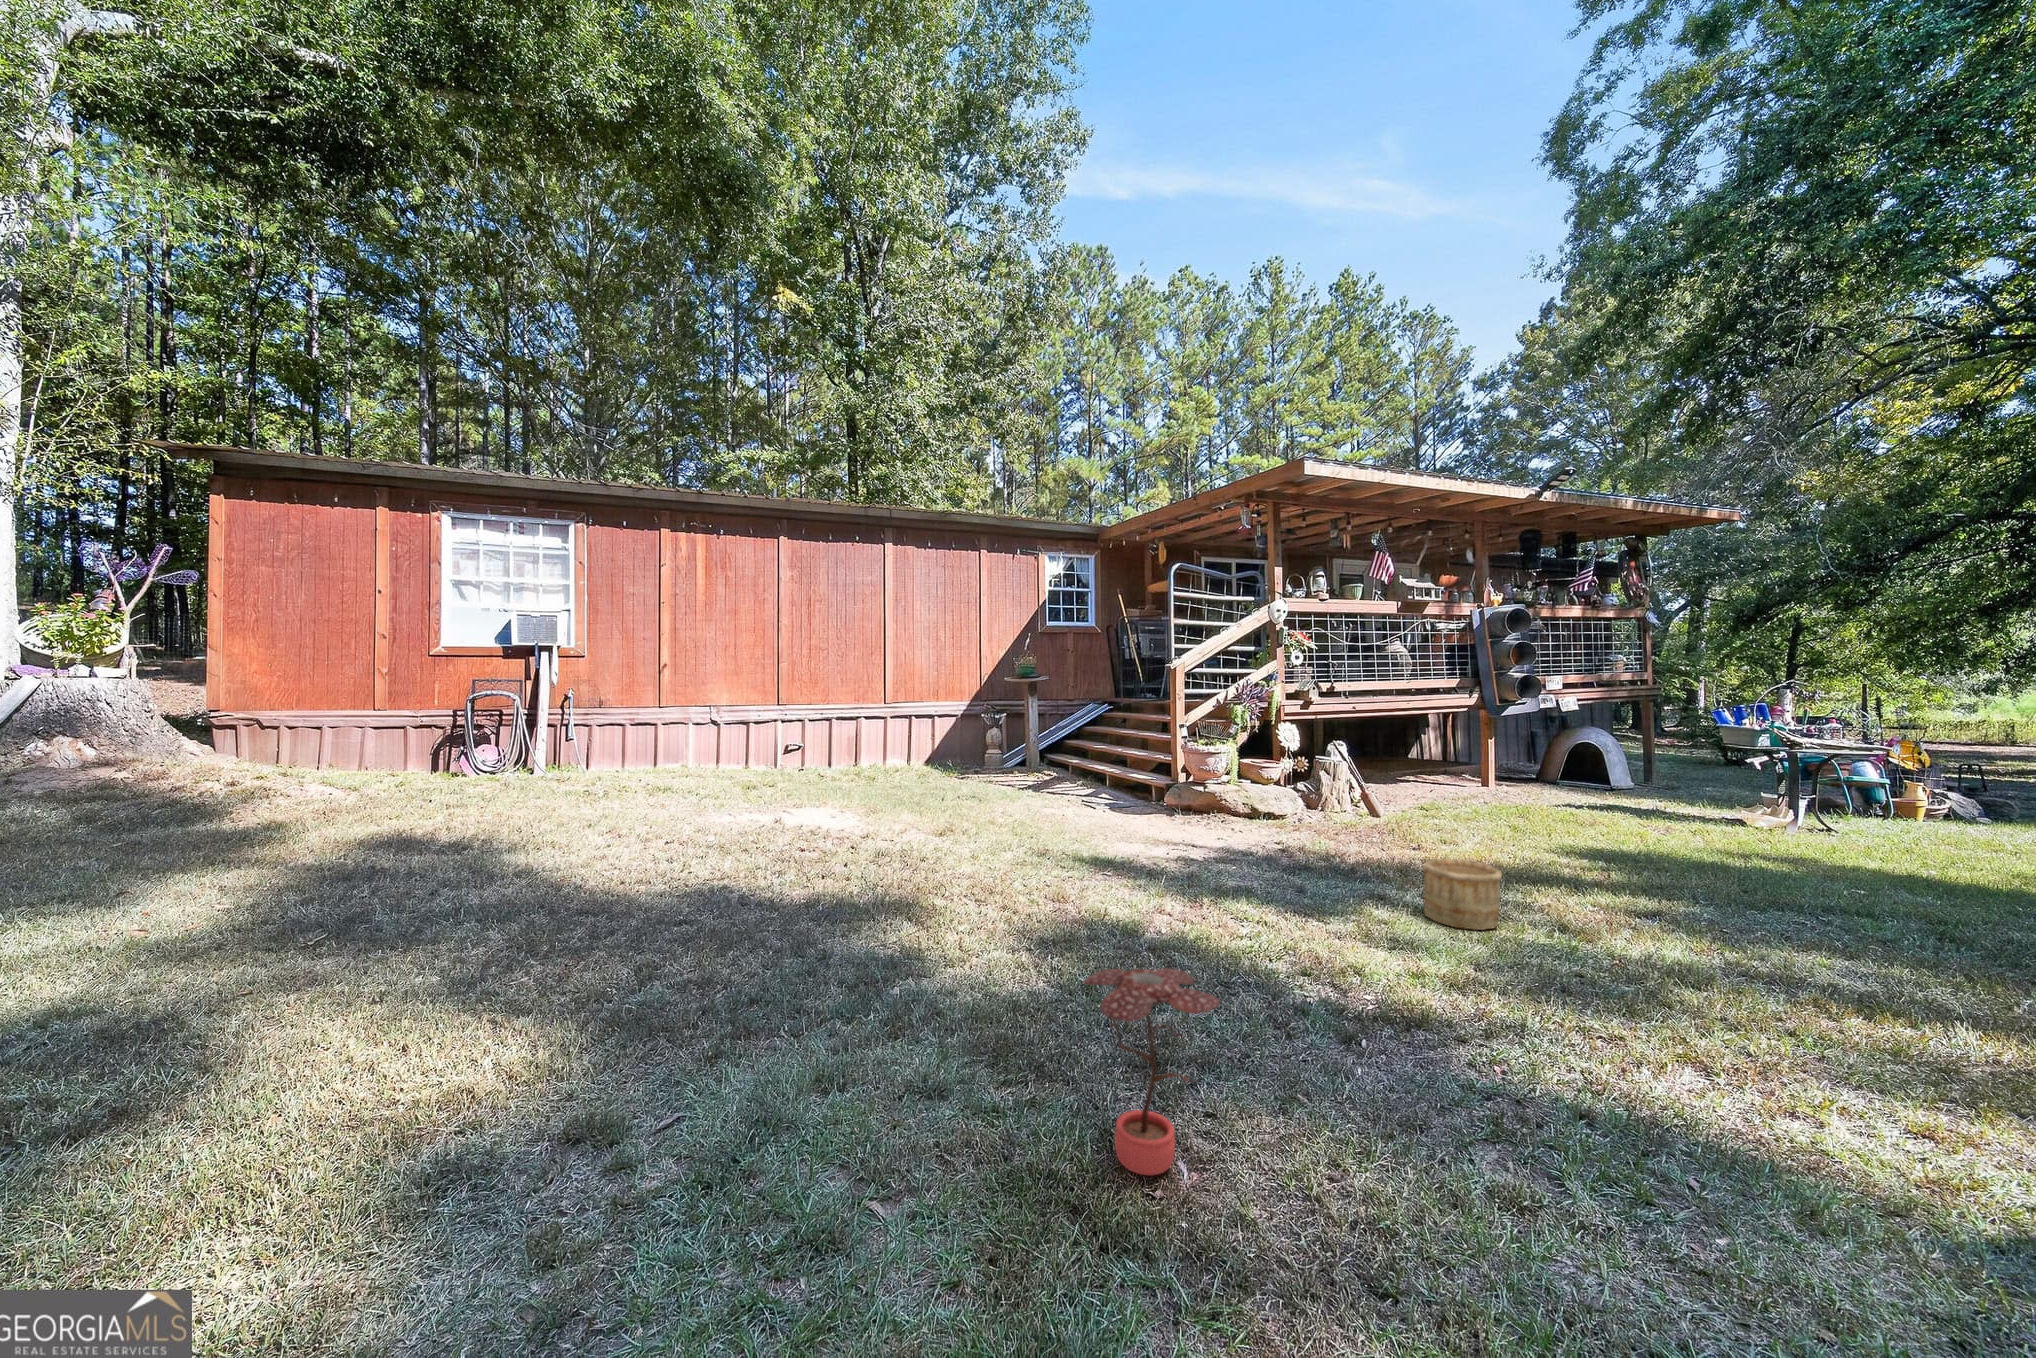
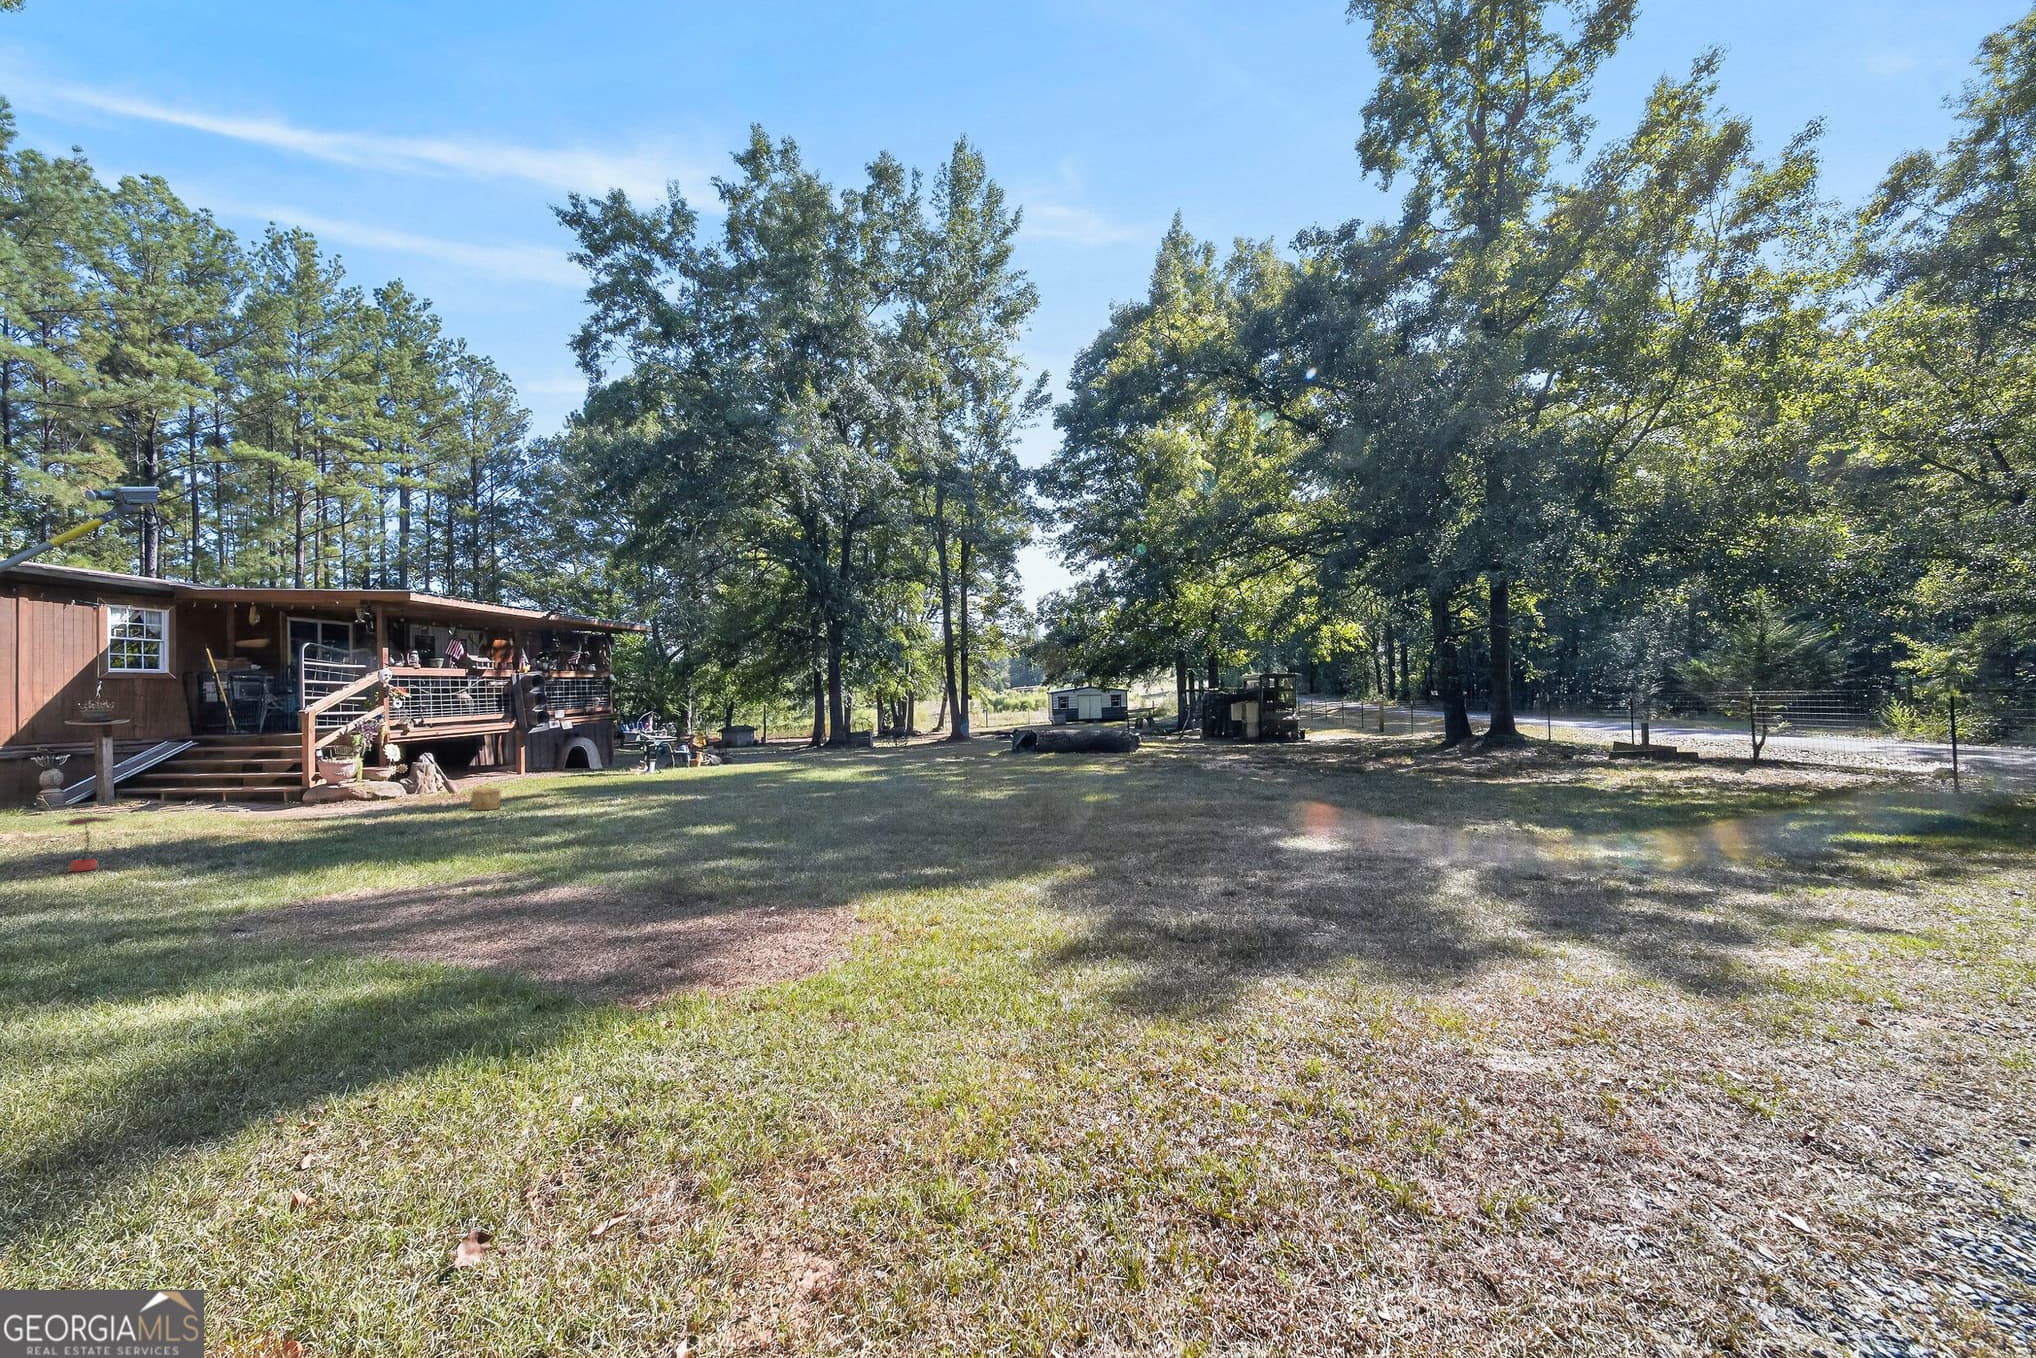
potted plant: present [1083,968,1220,1176] -> present [59,817,113,872]

